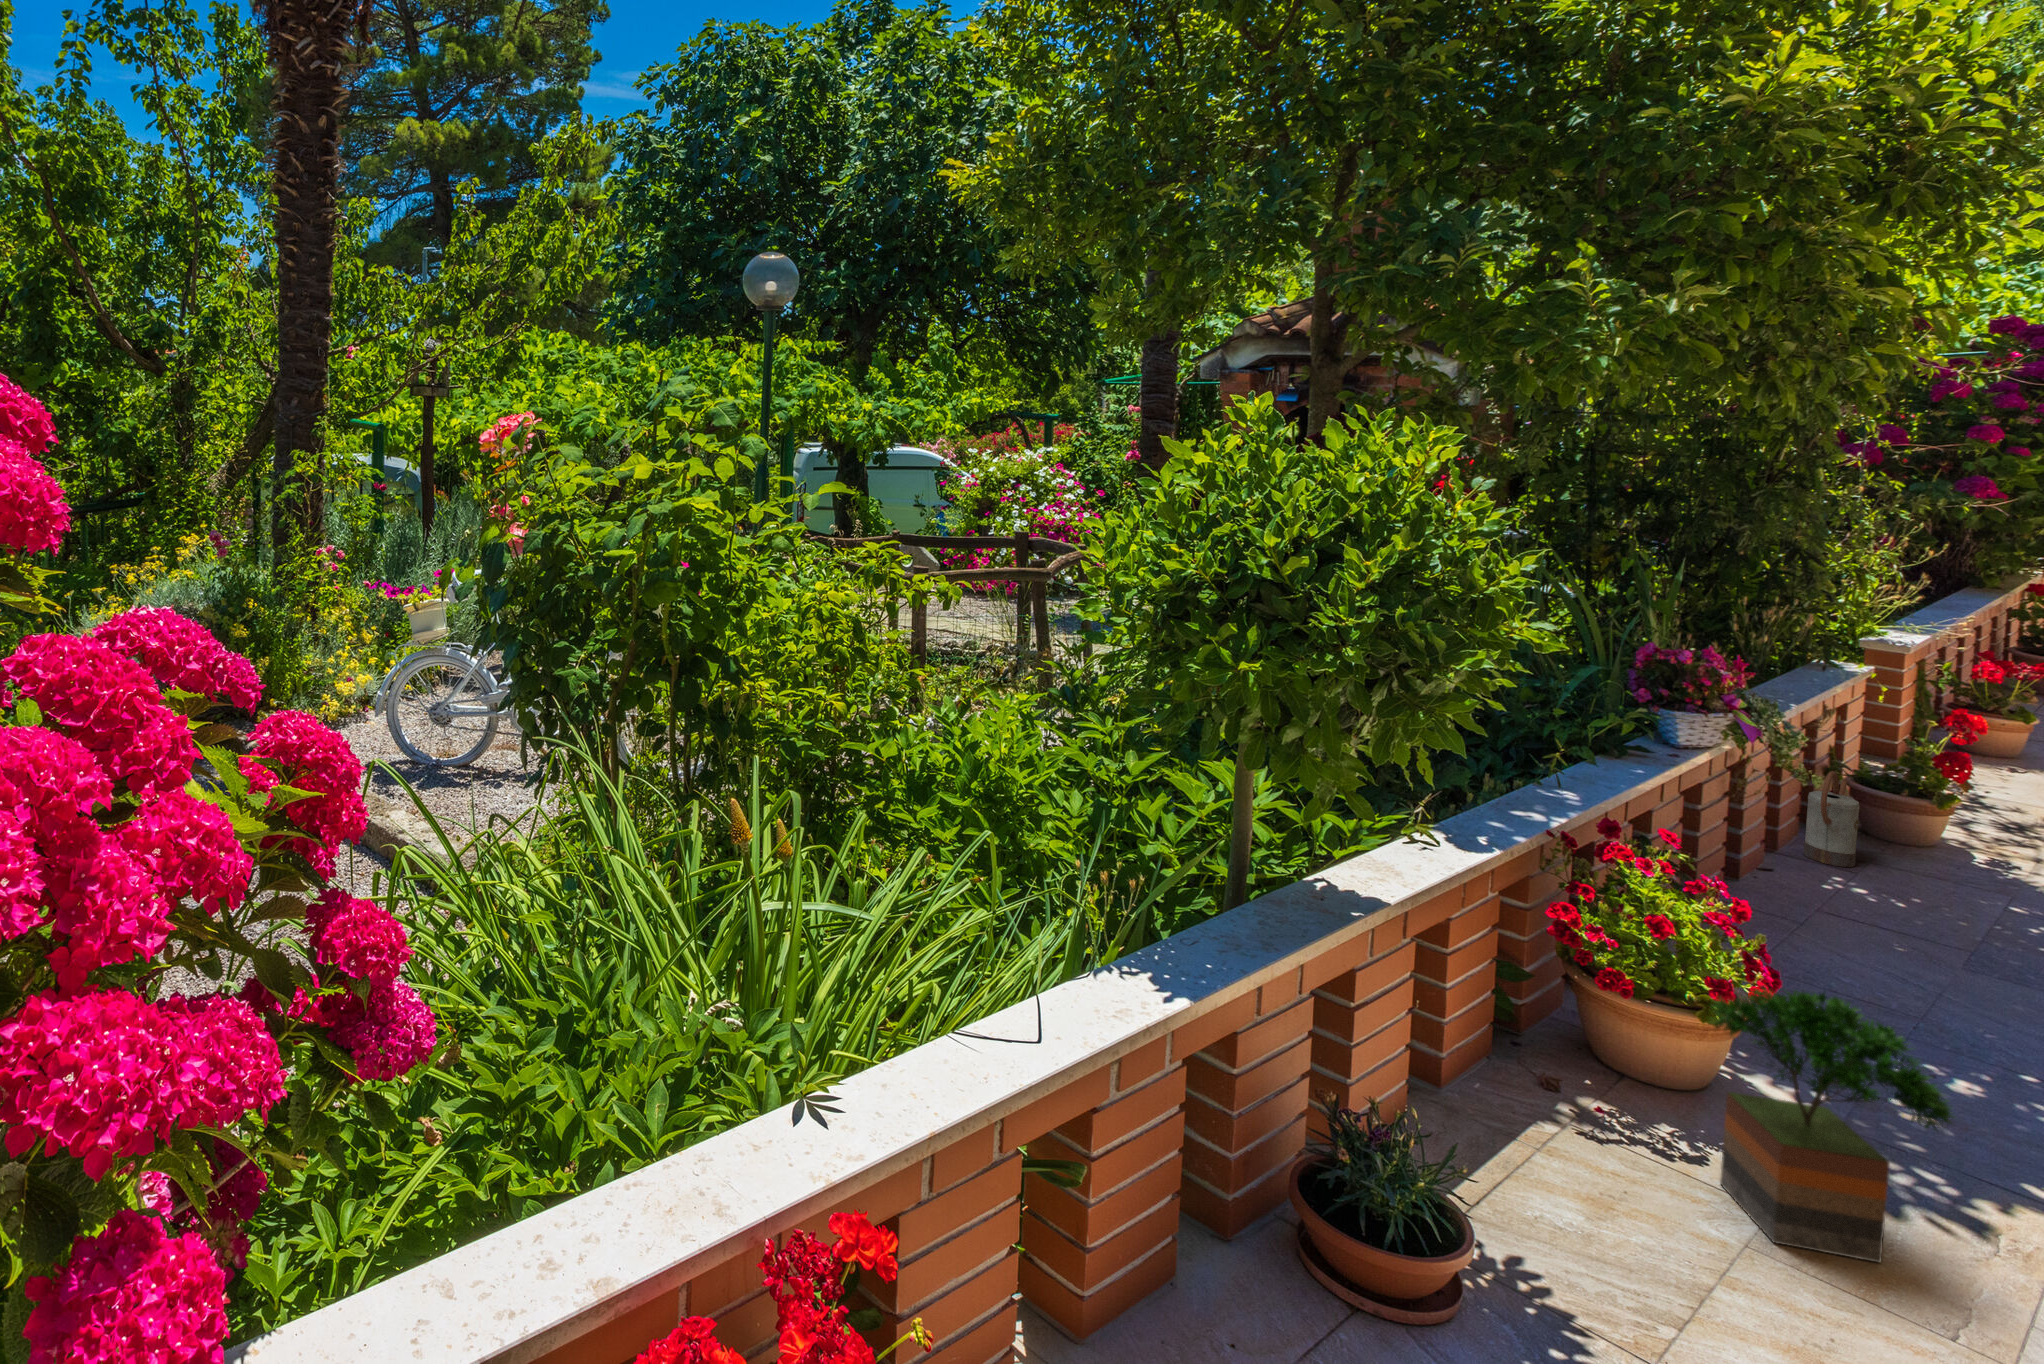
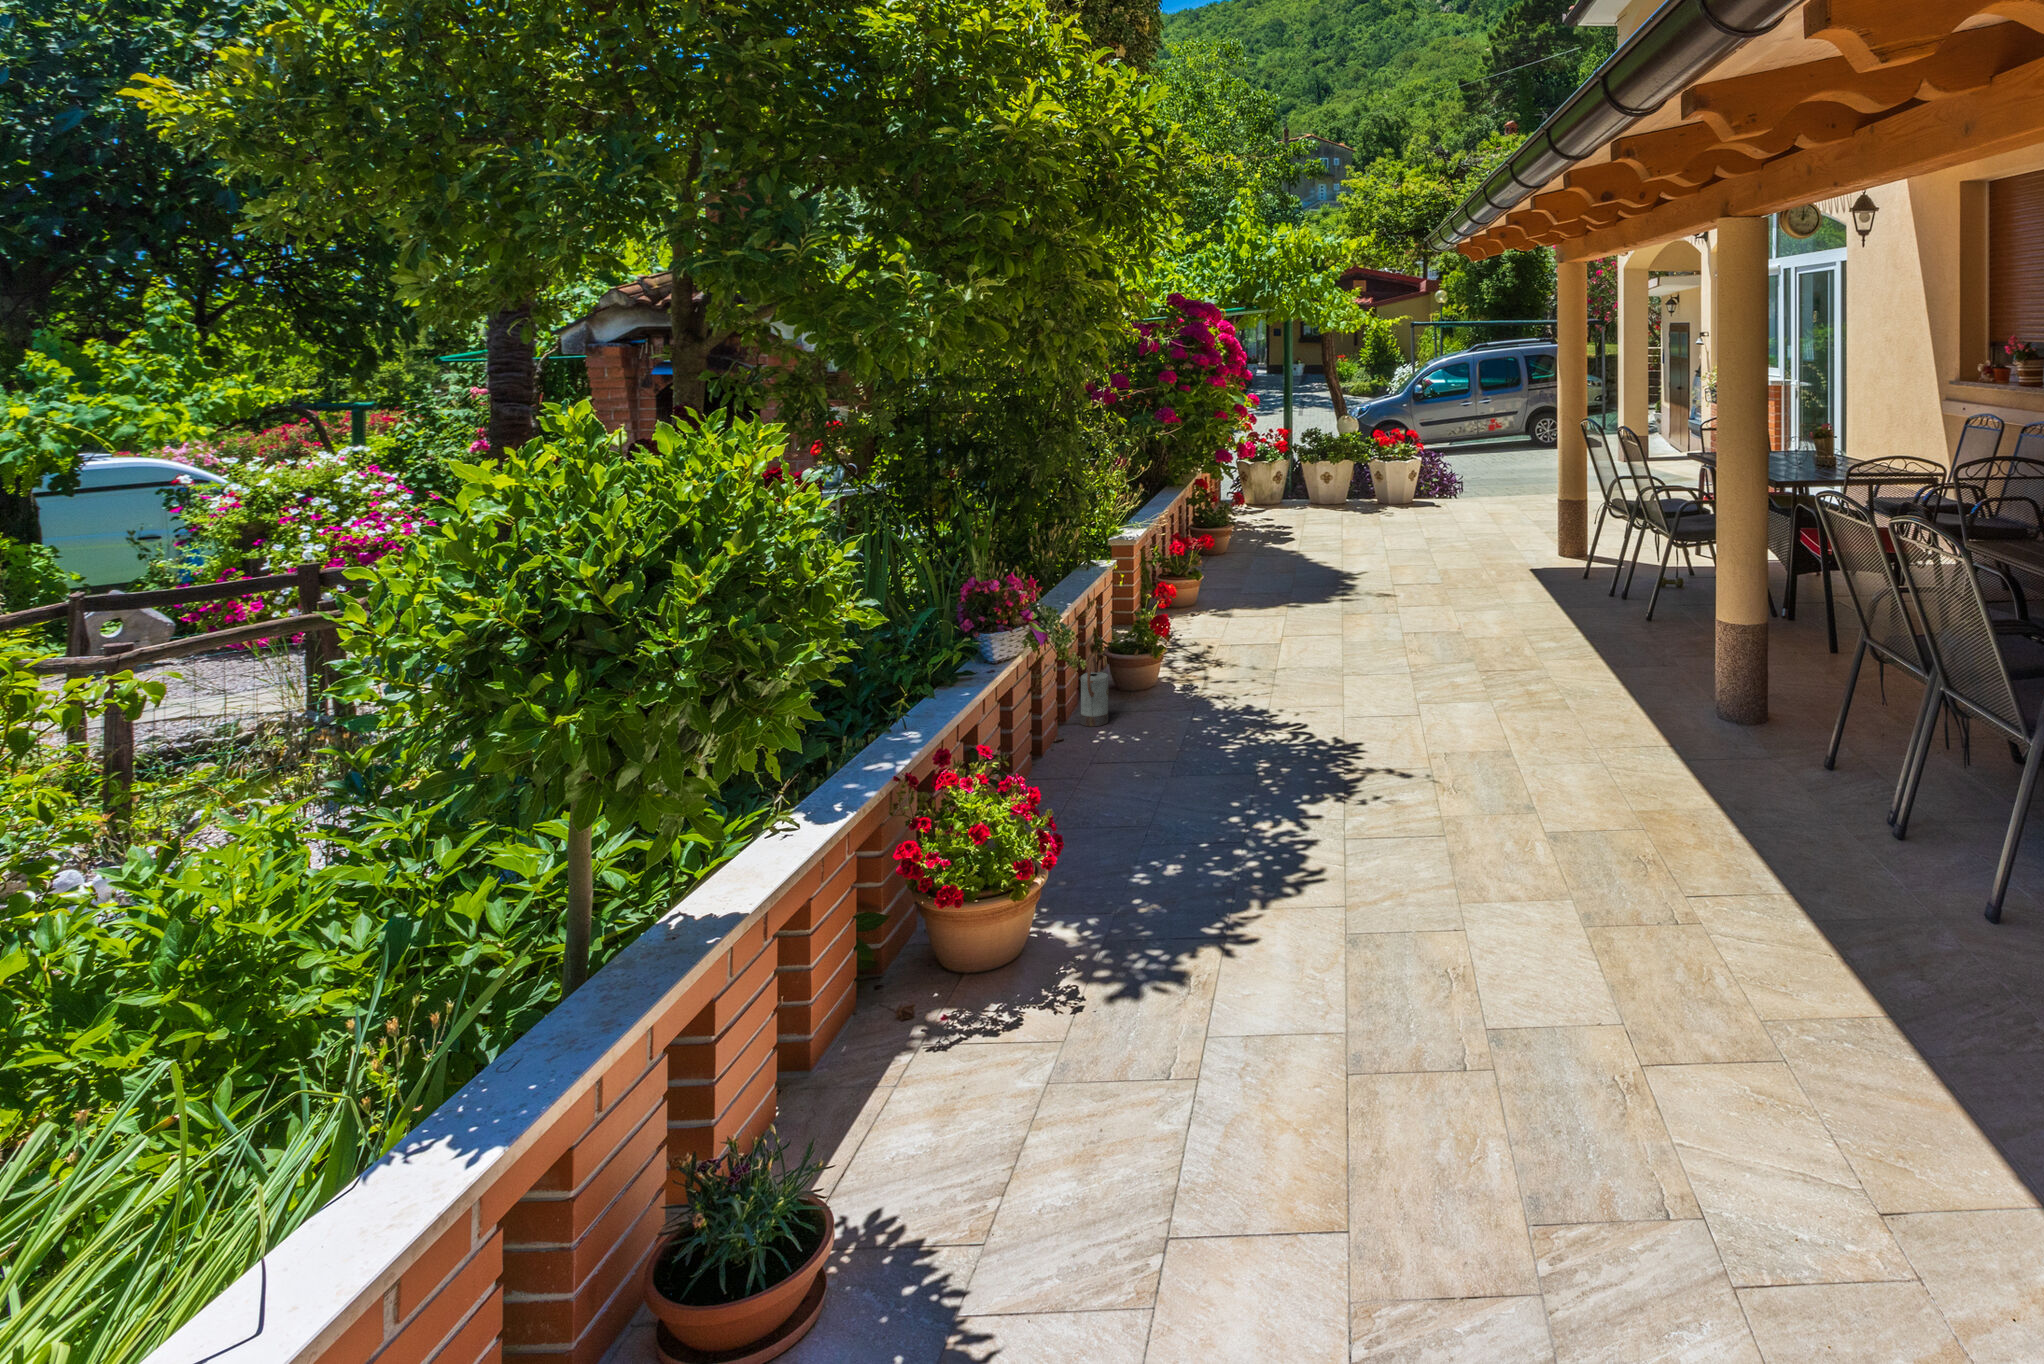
potted tree: present [1710,988,1955,1262] -> none [1009,840,1149,1052]

